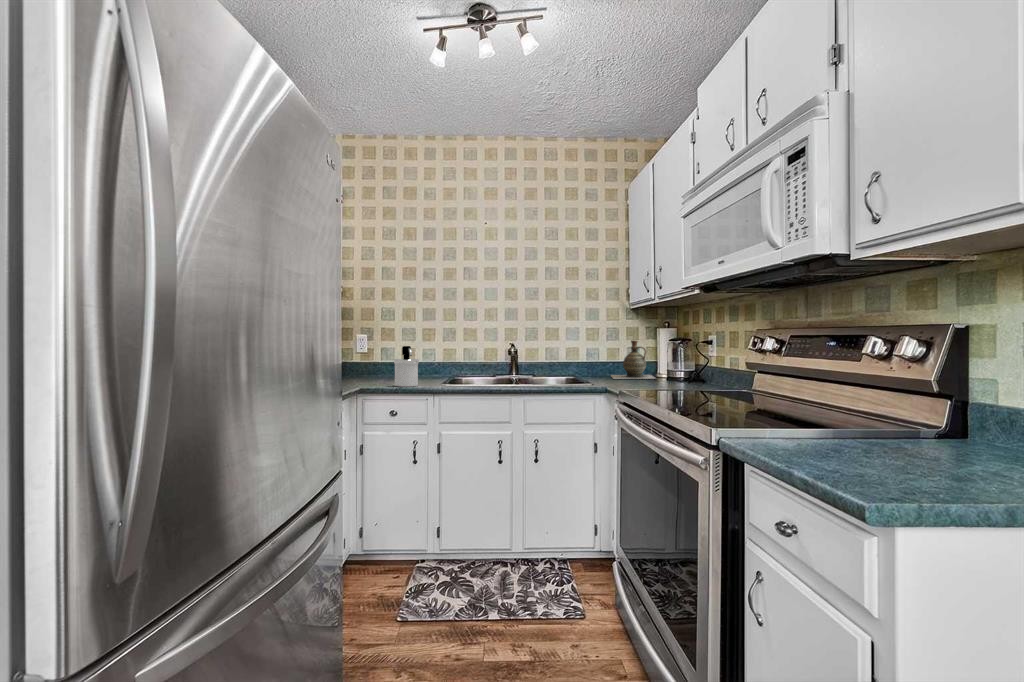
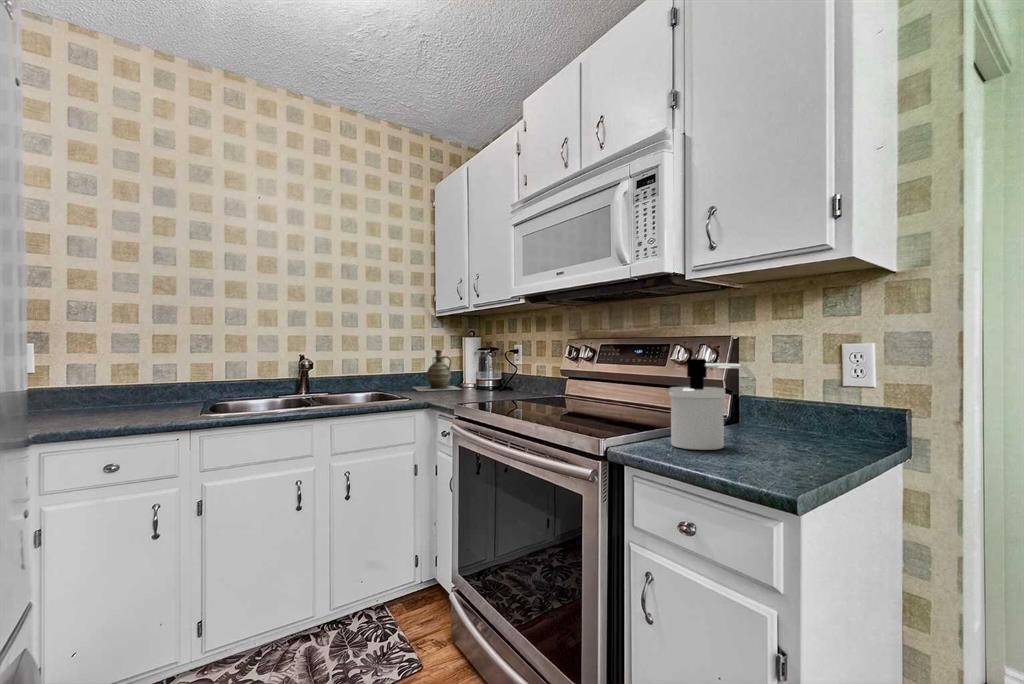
soap dispenser: present [394,346,419,387] -> present [669,358,755,450]

